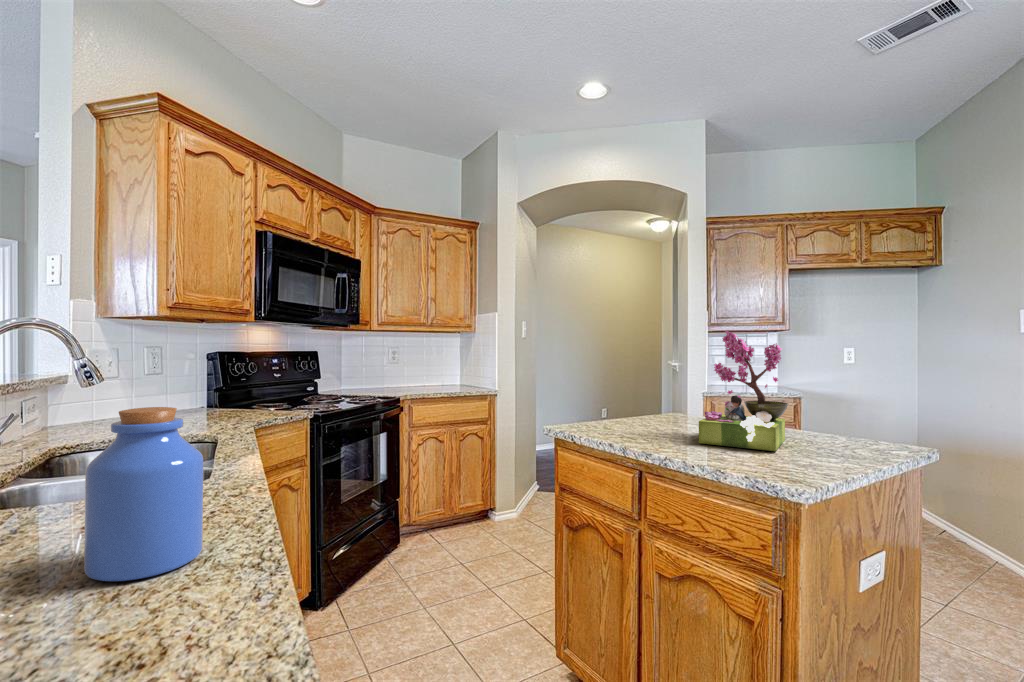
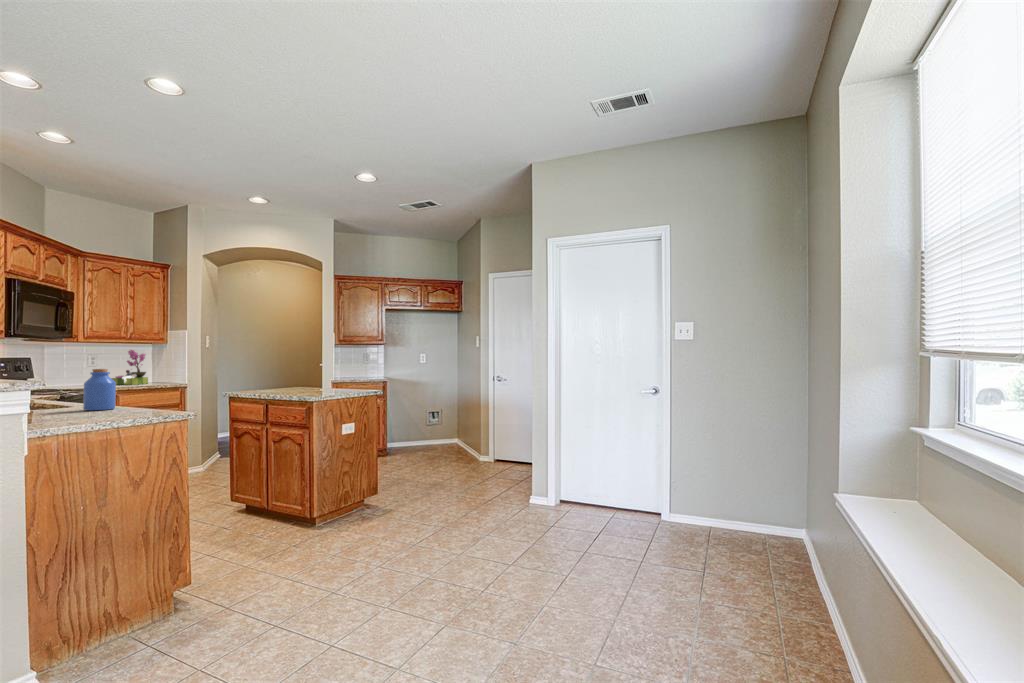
flower arrangement: present [699,331,788,451] -> present [112,350,148,385]

